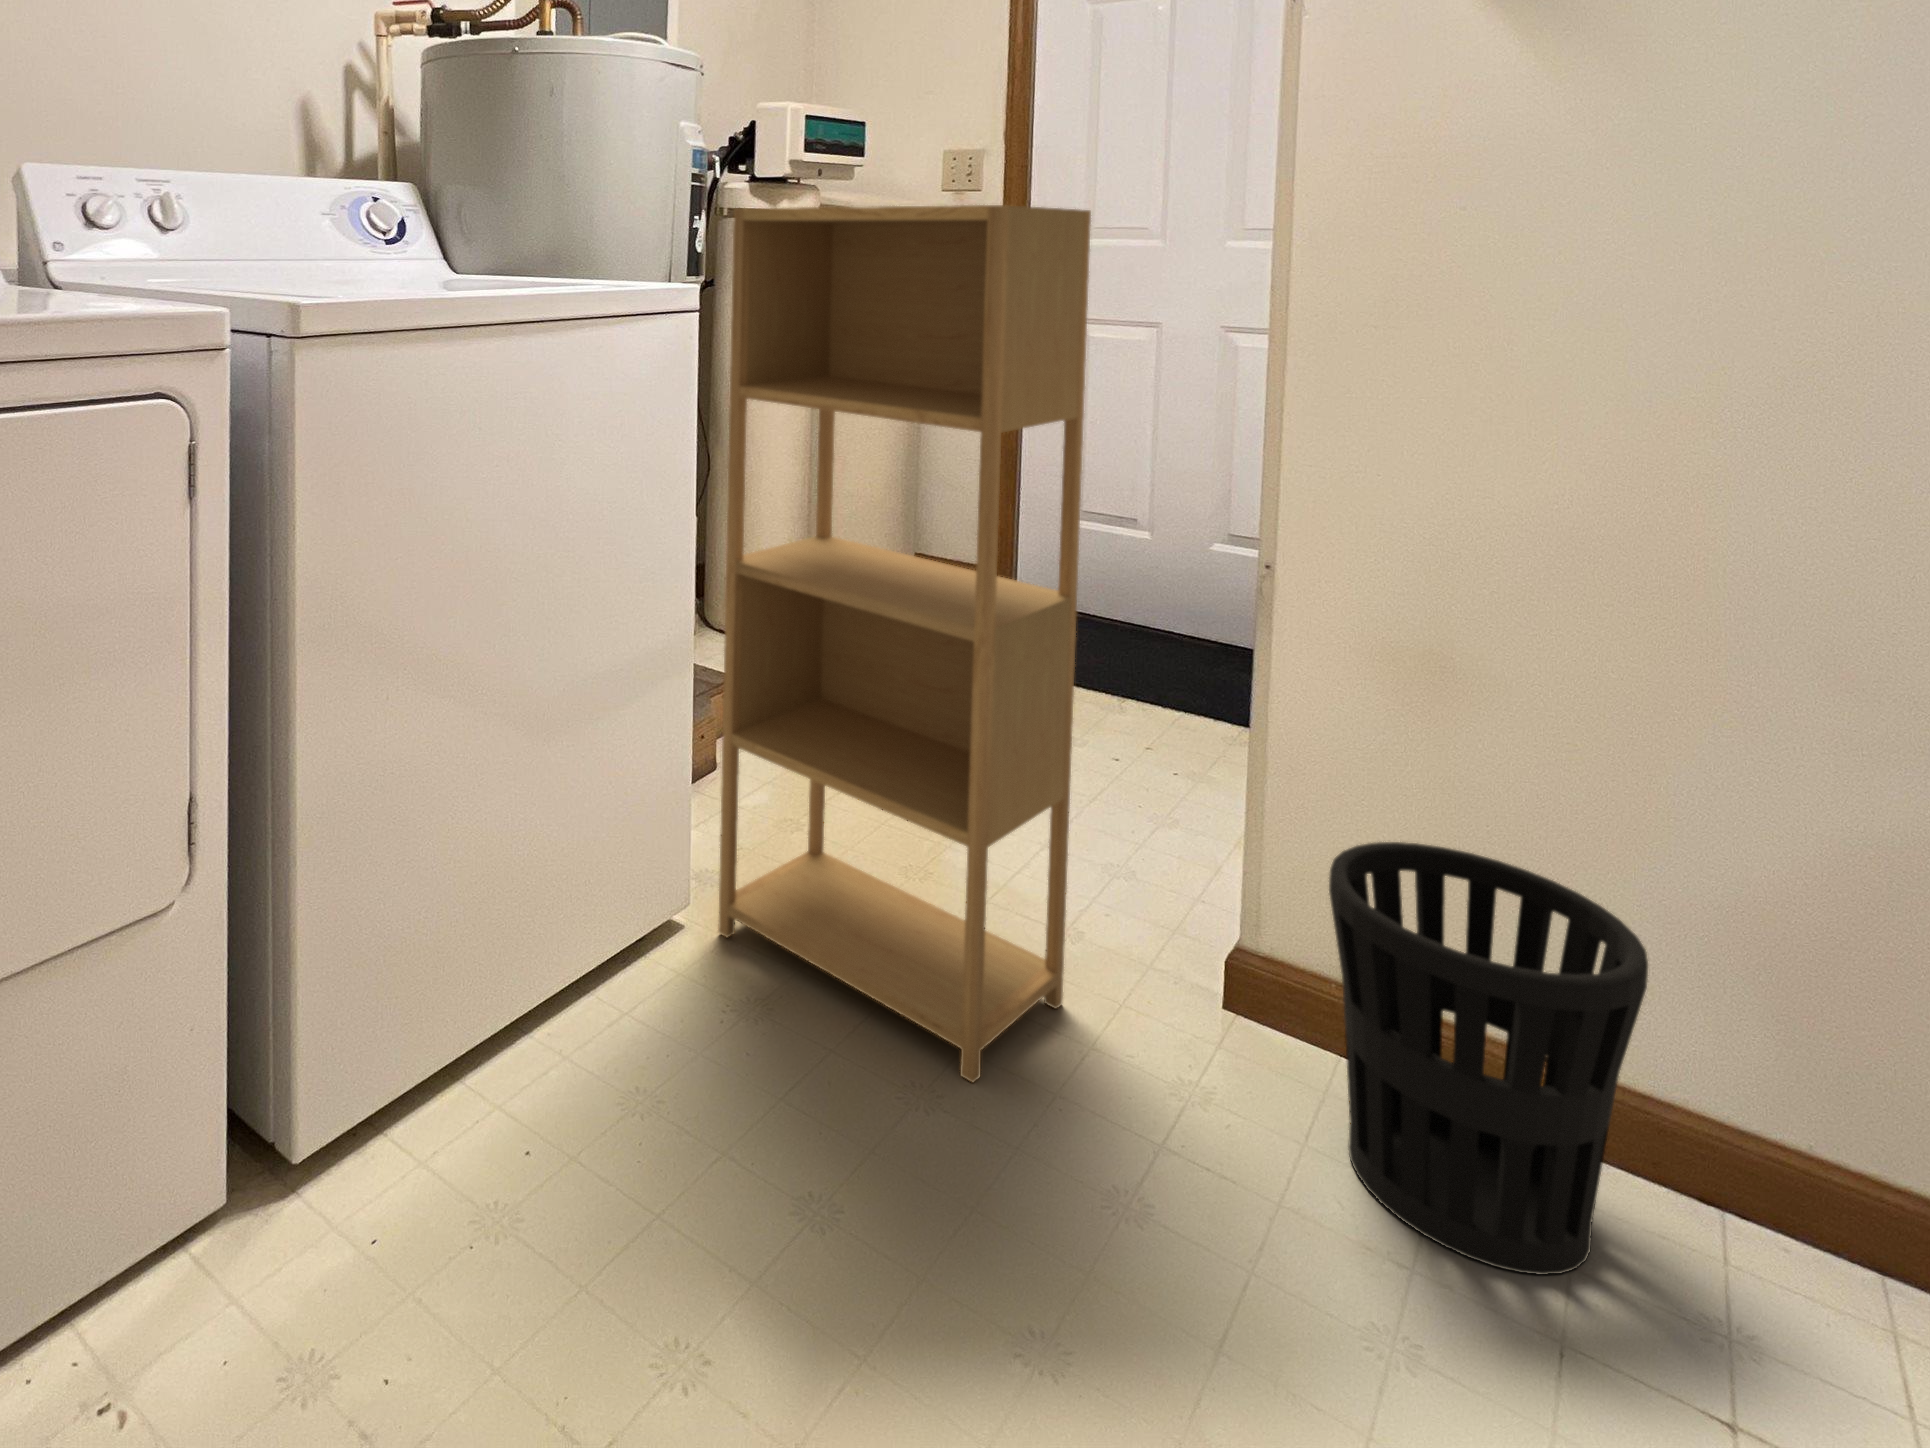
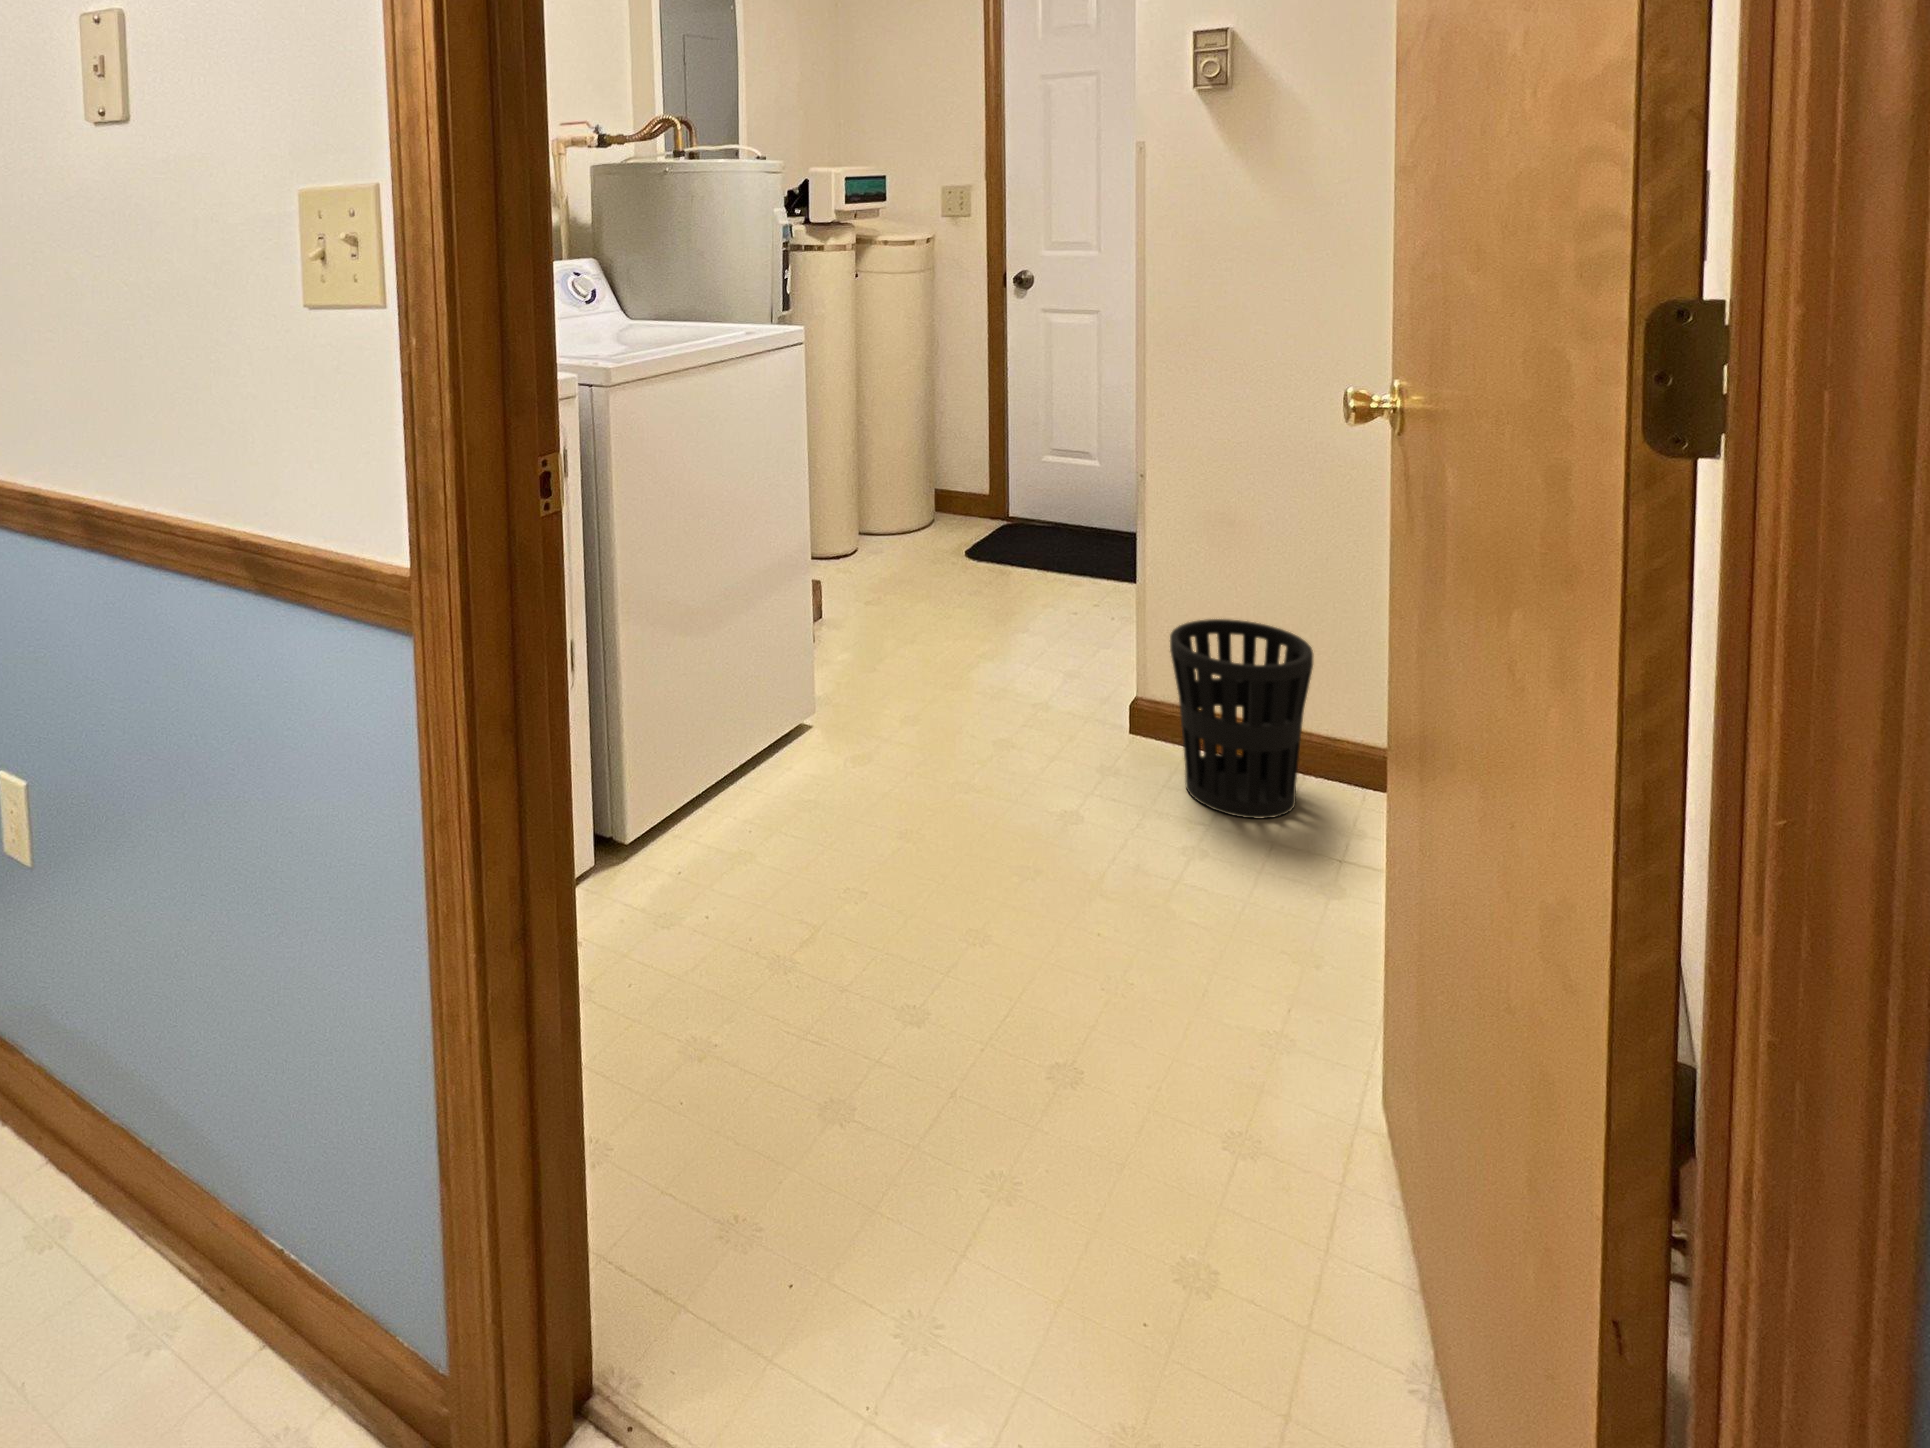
shelving unit: present [718,205,1091,1082] -> none [825,273,1039,778]

